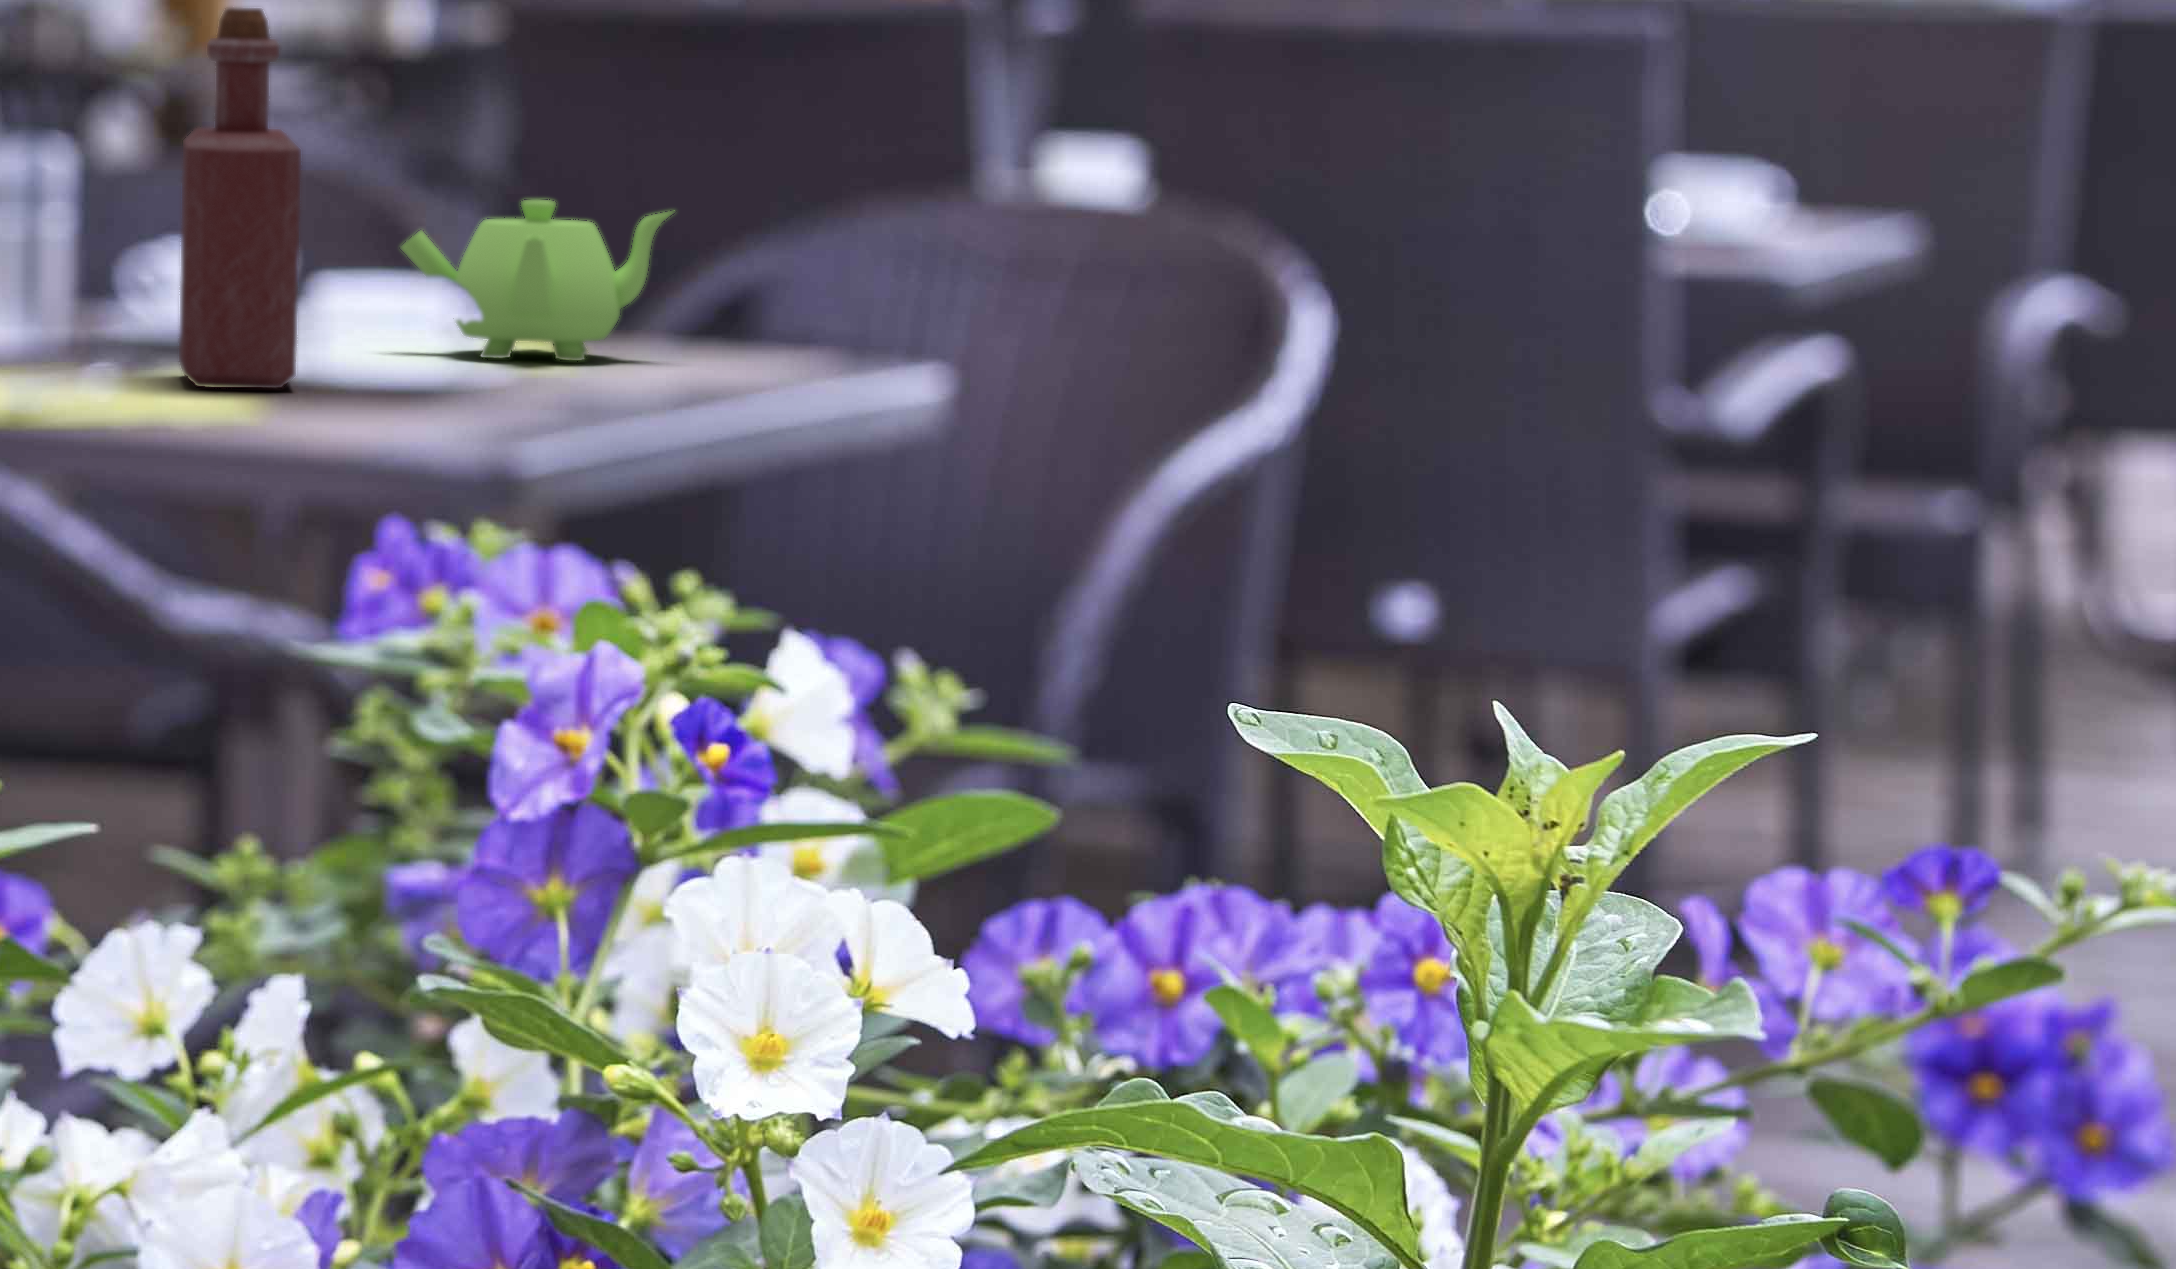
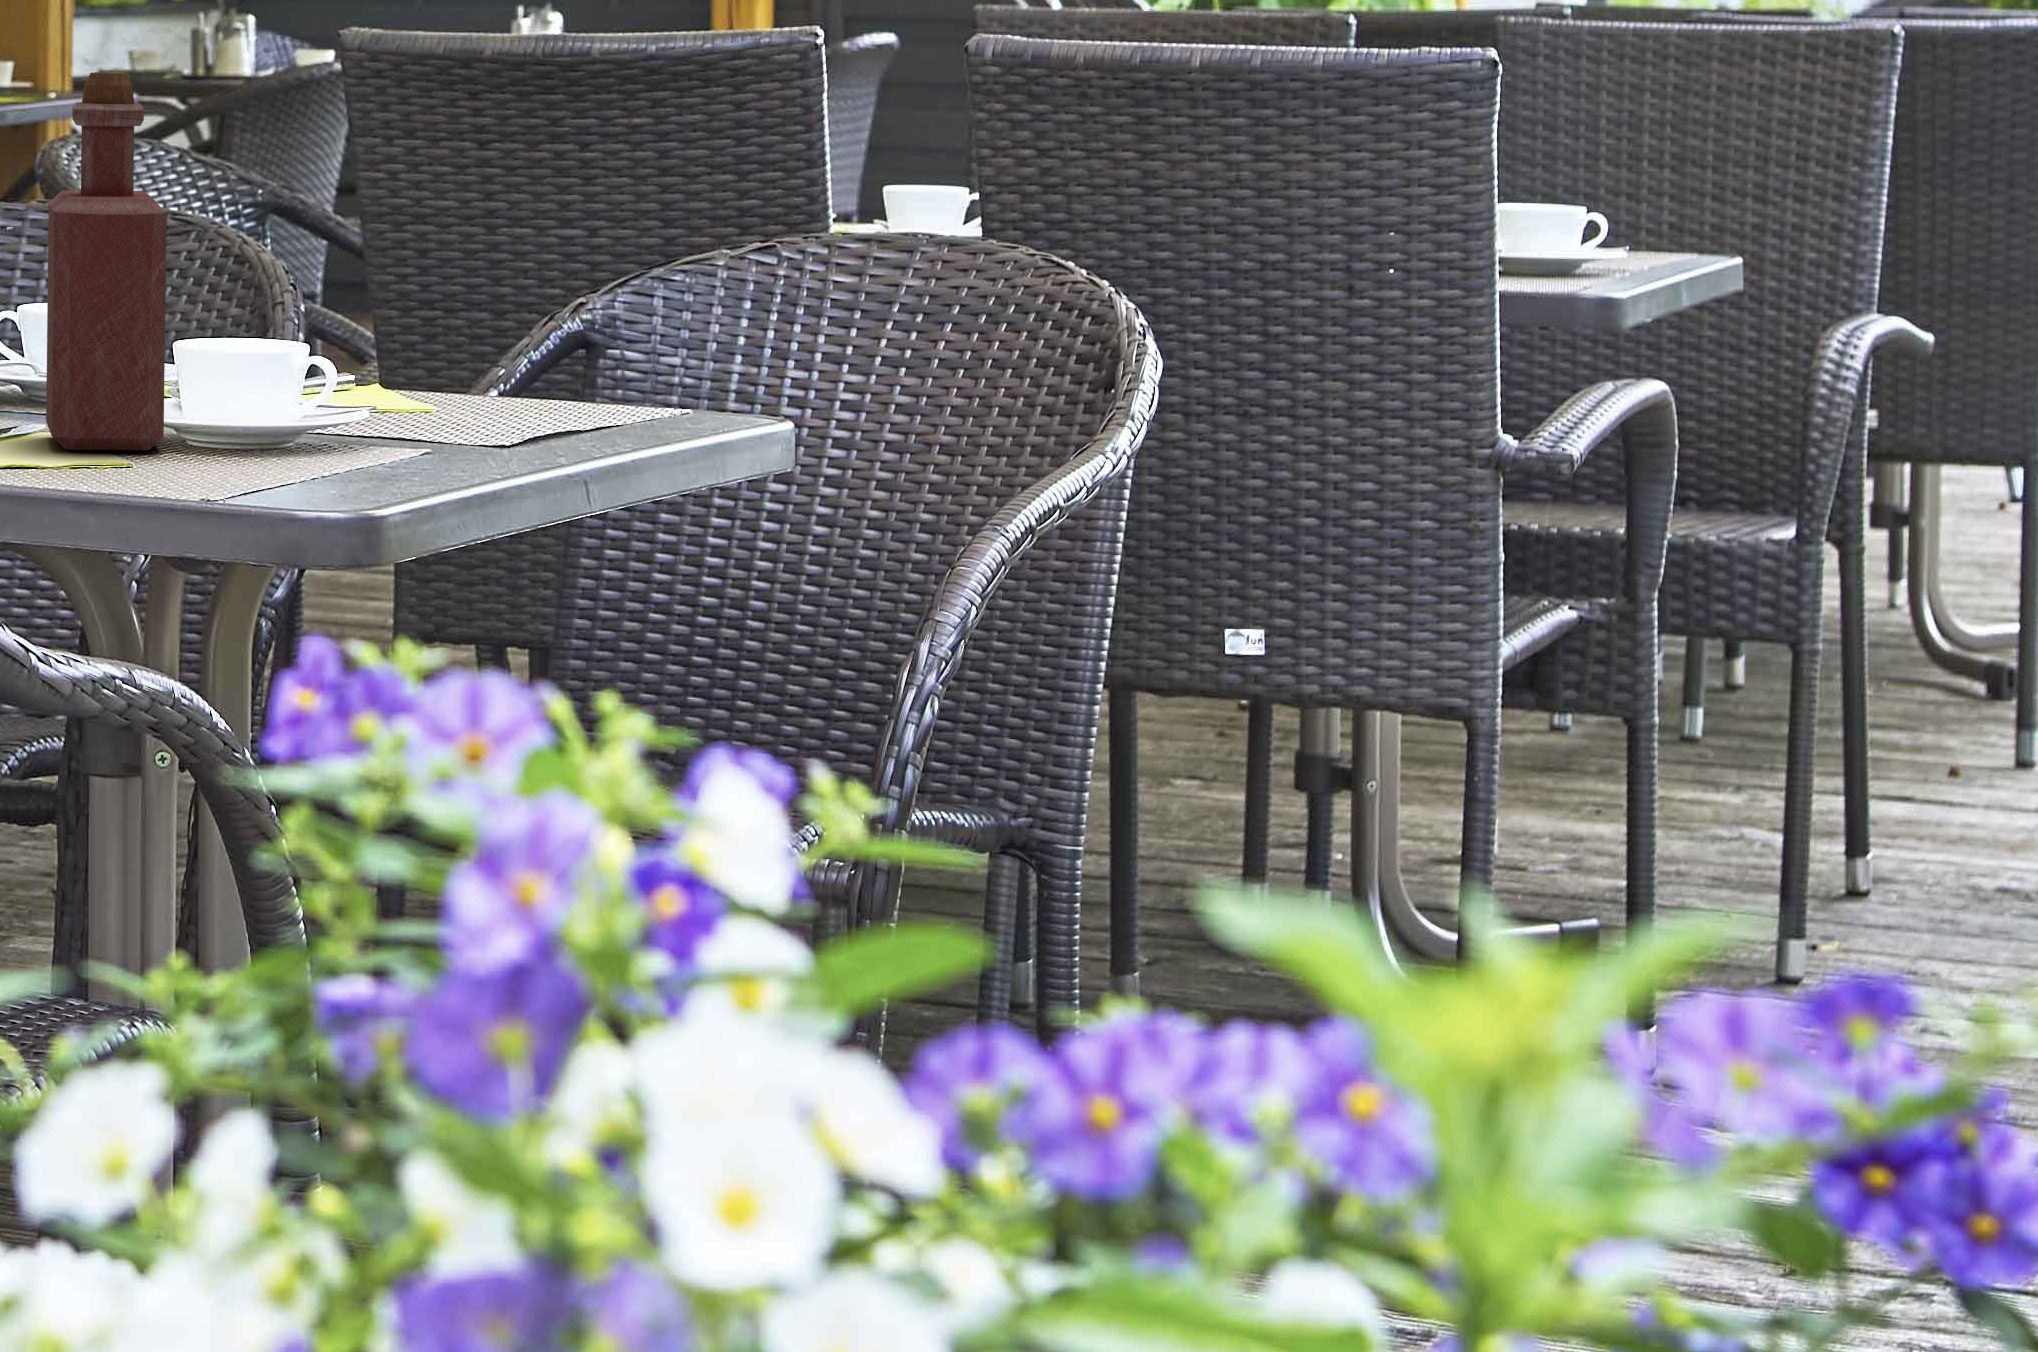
teapot: present [401,200,672,361] -> none [262,257,537,417]

